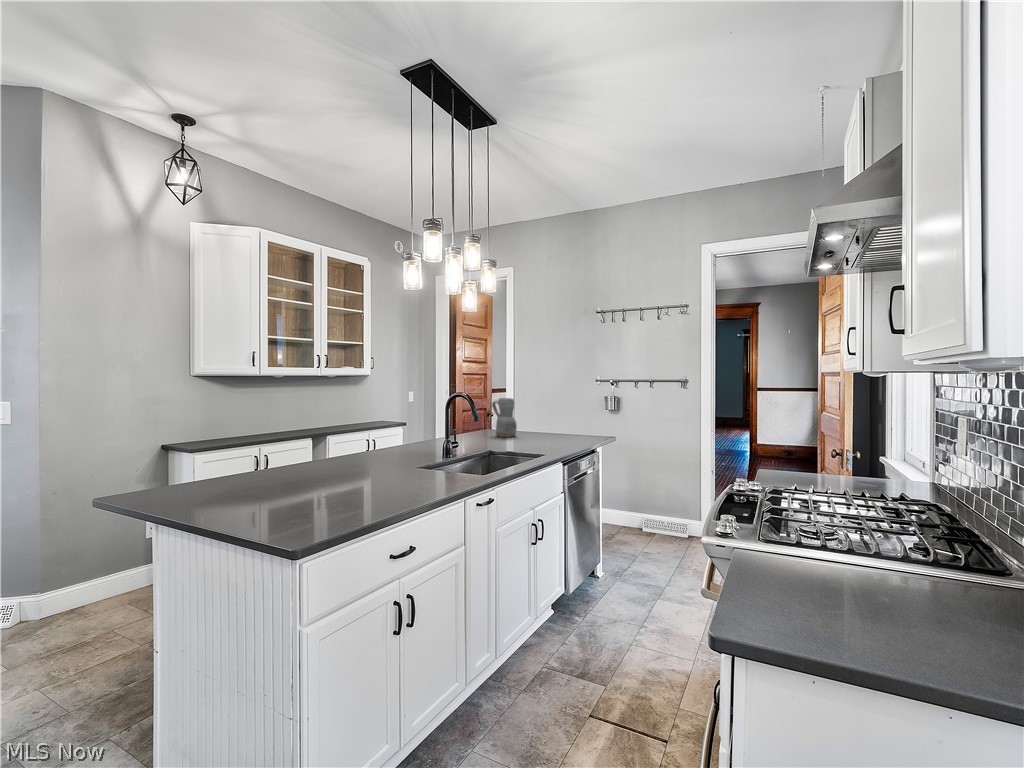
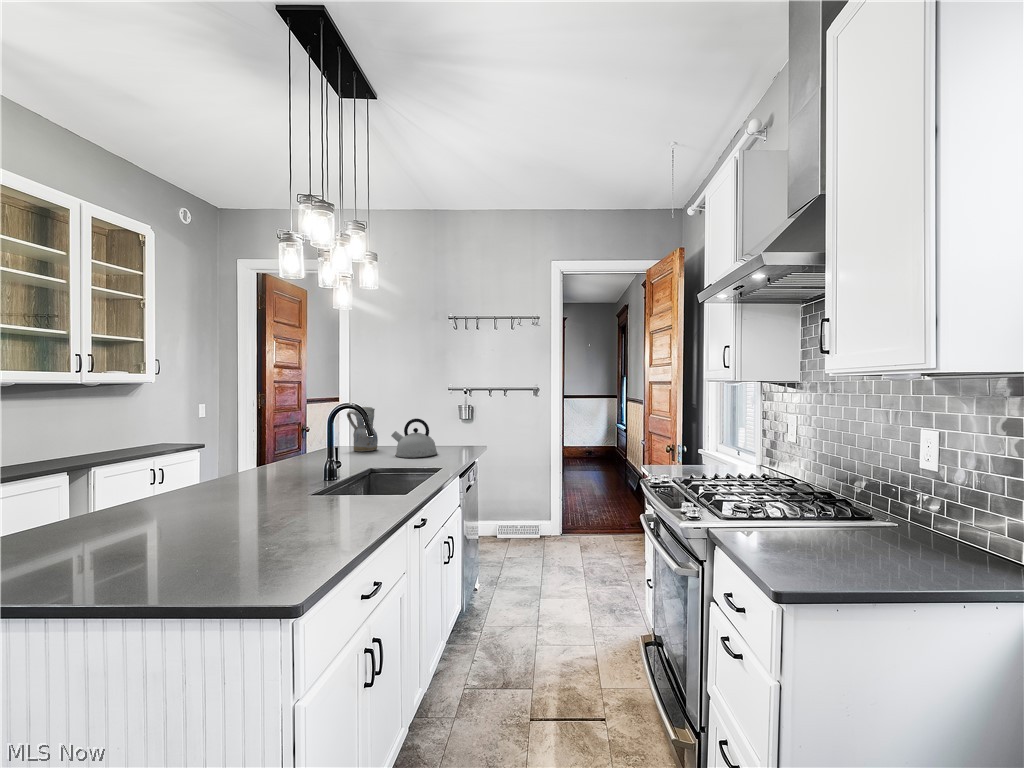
kettle: none [521,410,561,445] -> present [391,419,437,458]

